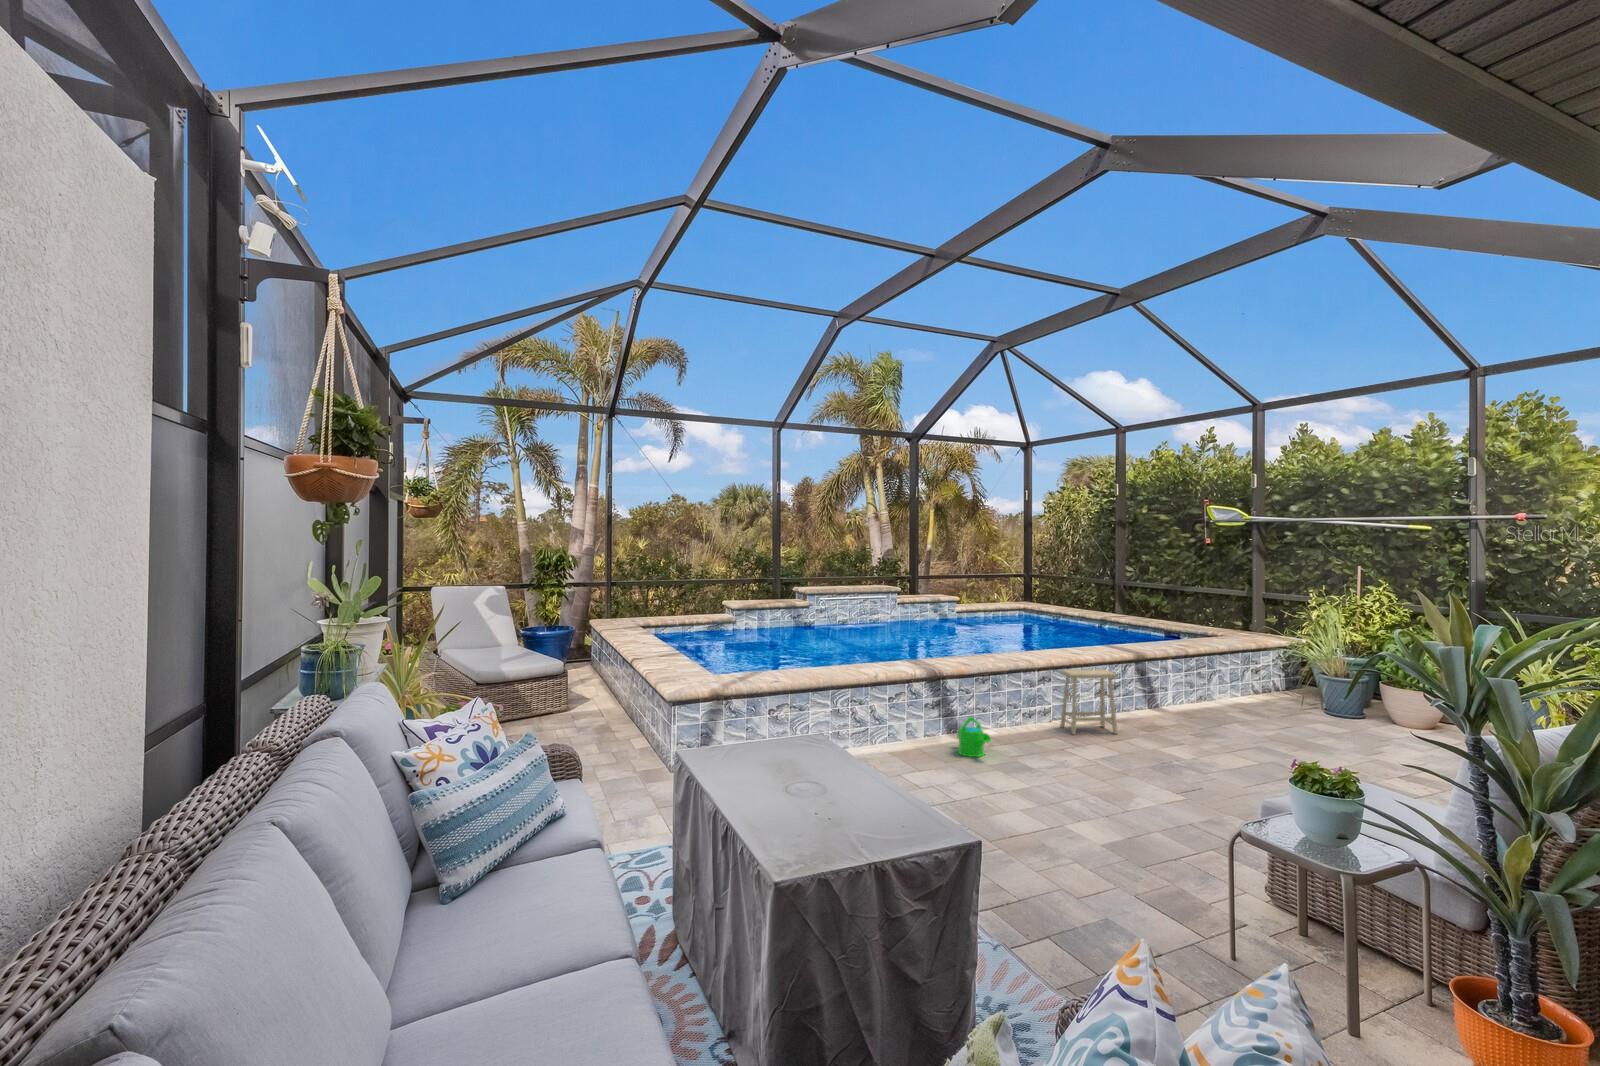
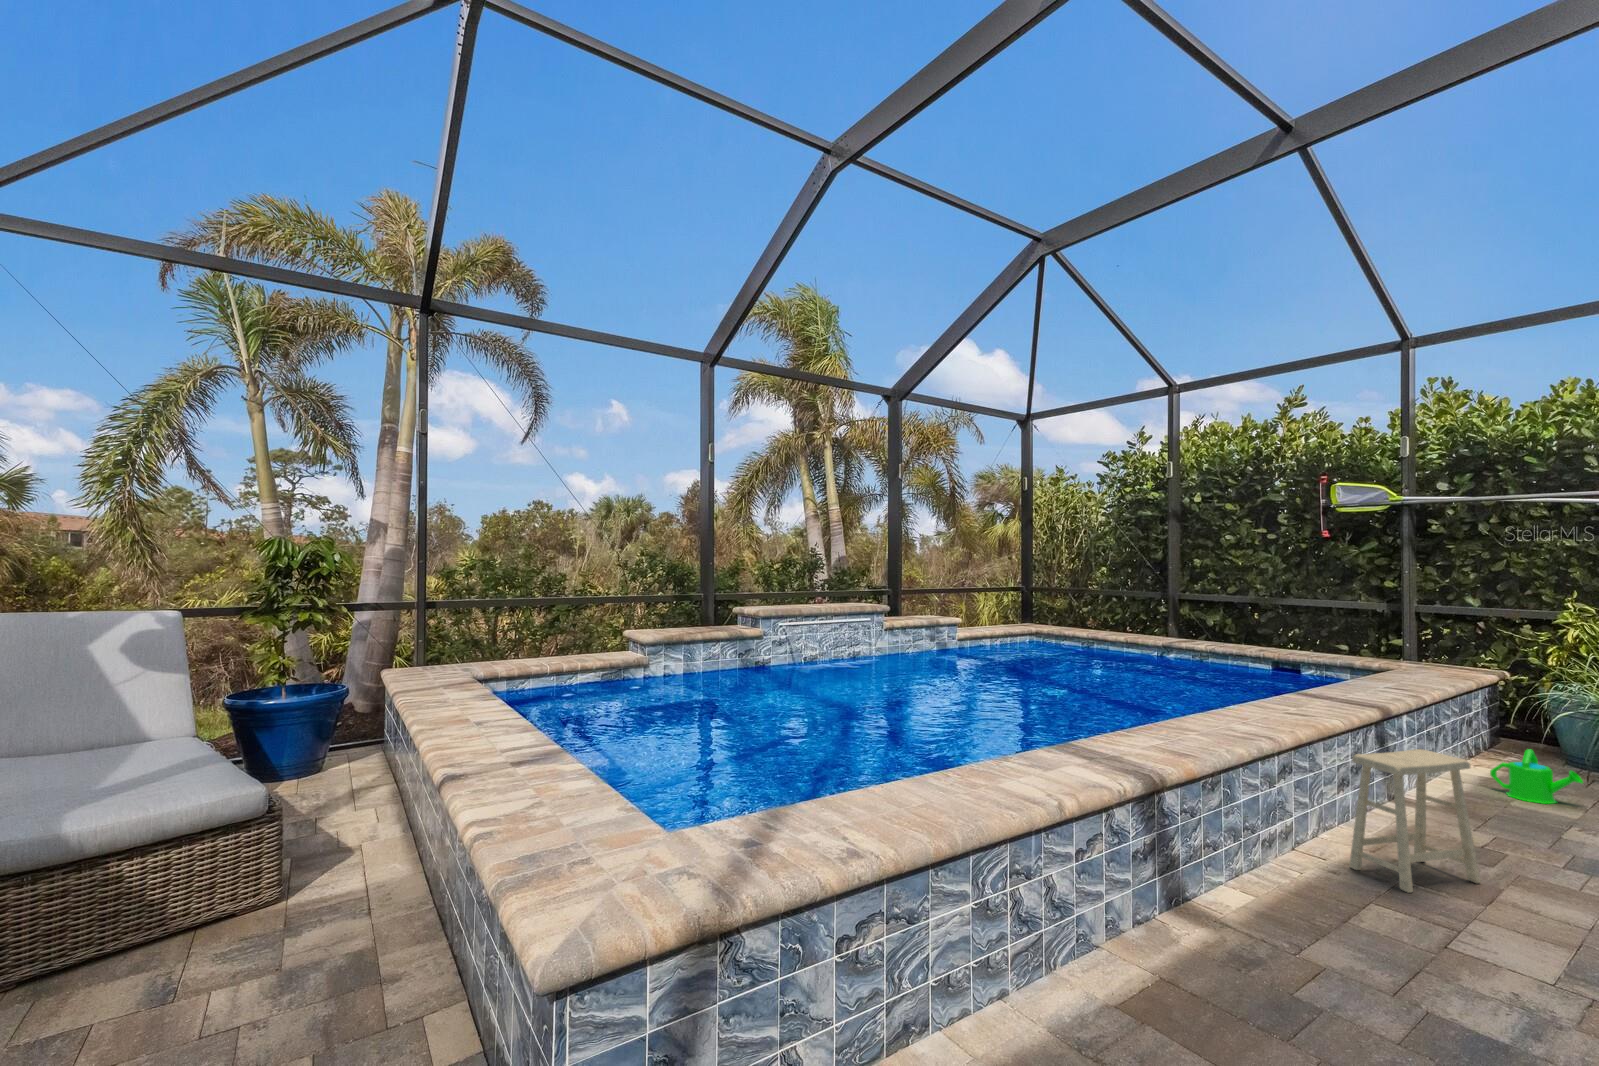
watering can: present [957,717,991,757] -> present [1490,749,1583,804]

